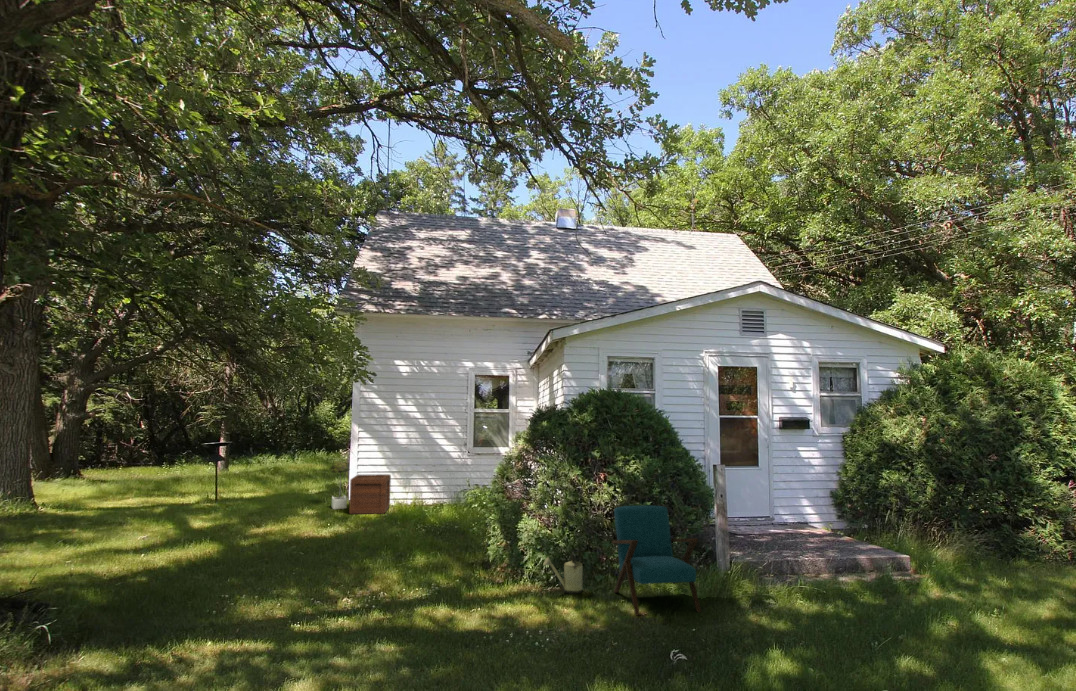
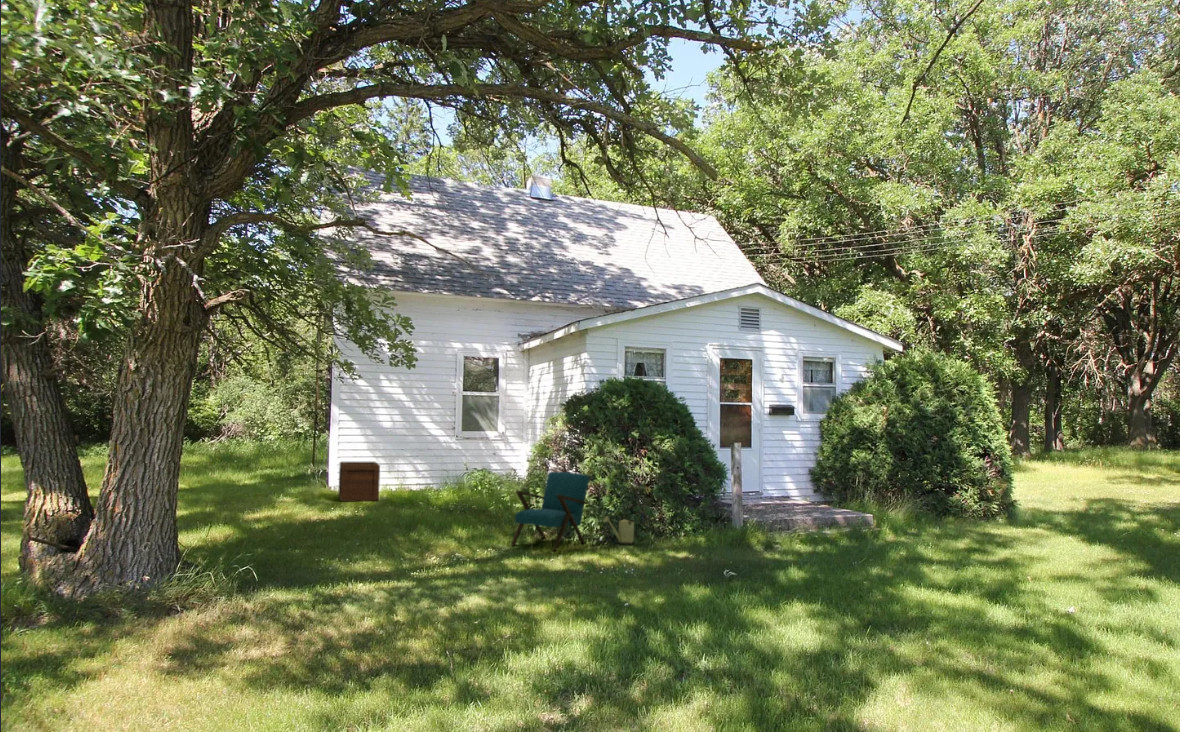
potted tree: present [330,461,349,509] -> none [308,446,330,498]
armchair: present [612,505,701,616] -> present [511,472,590,551]

